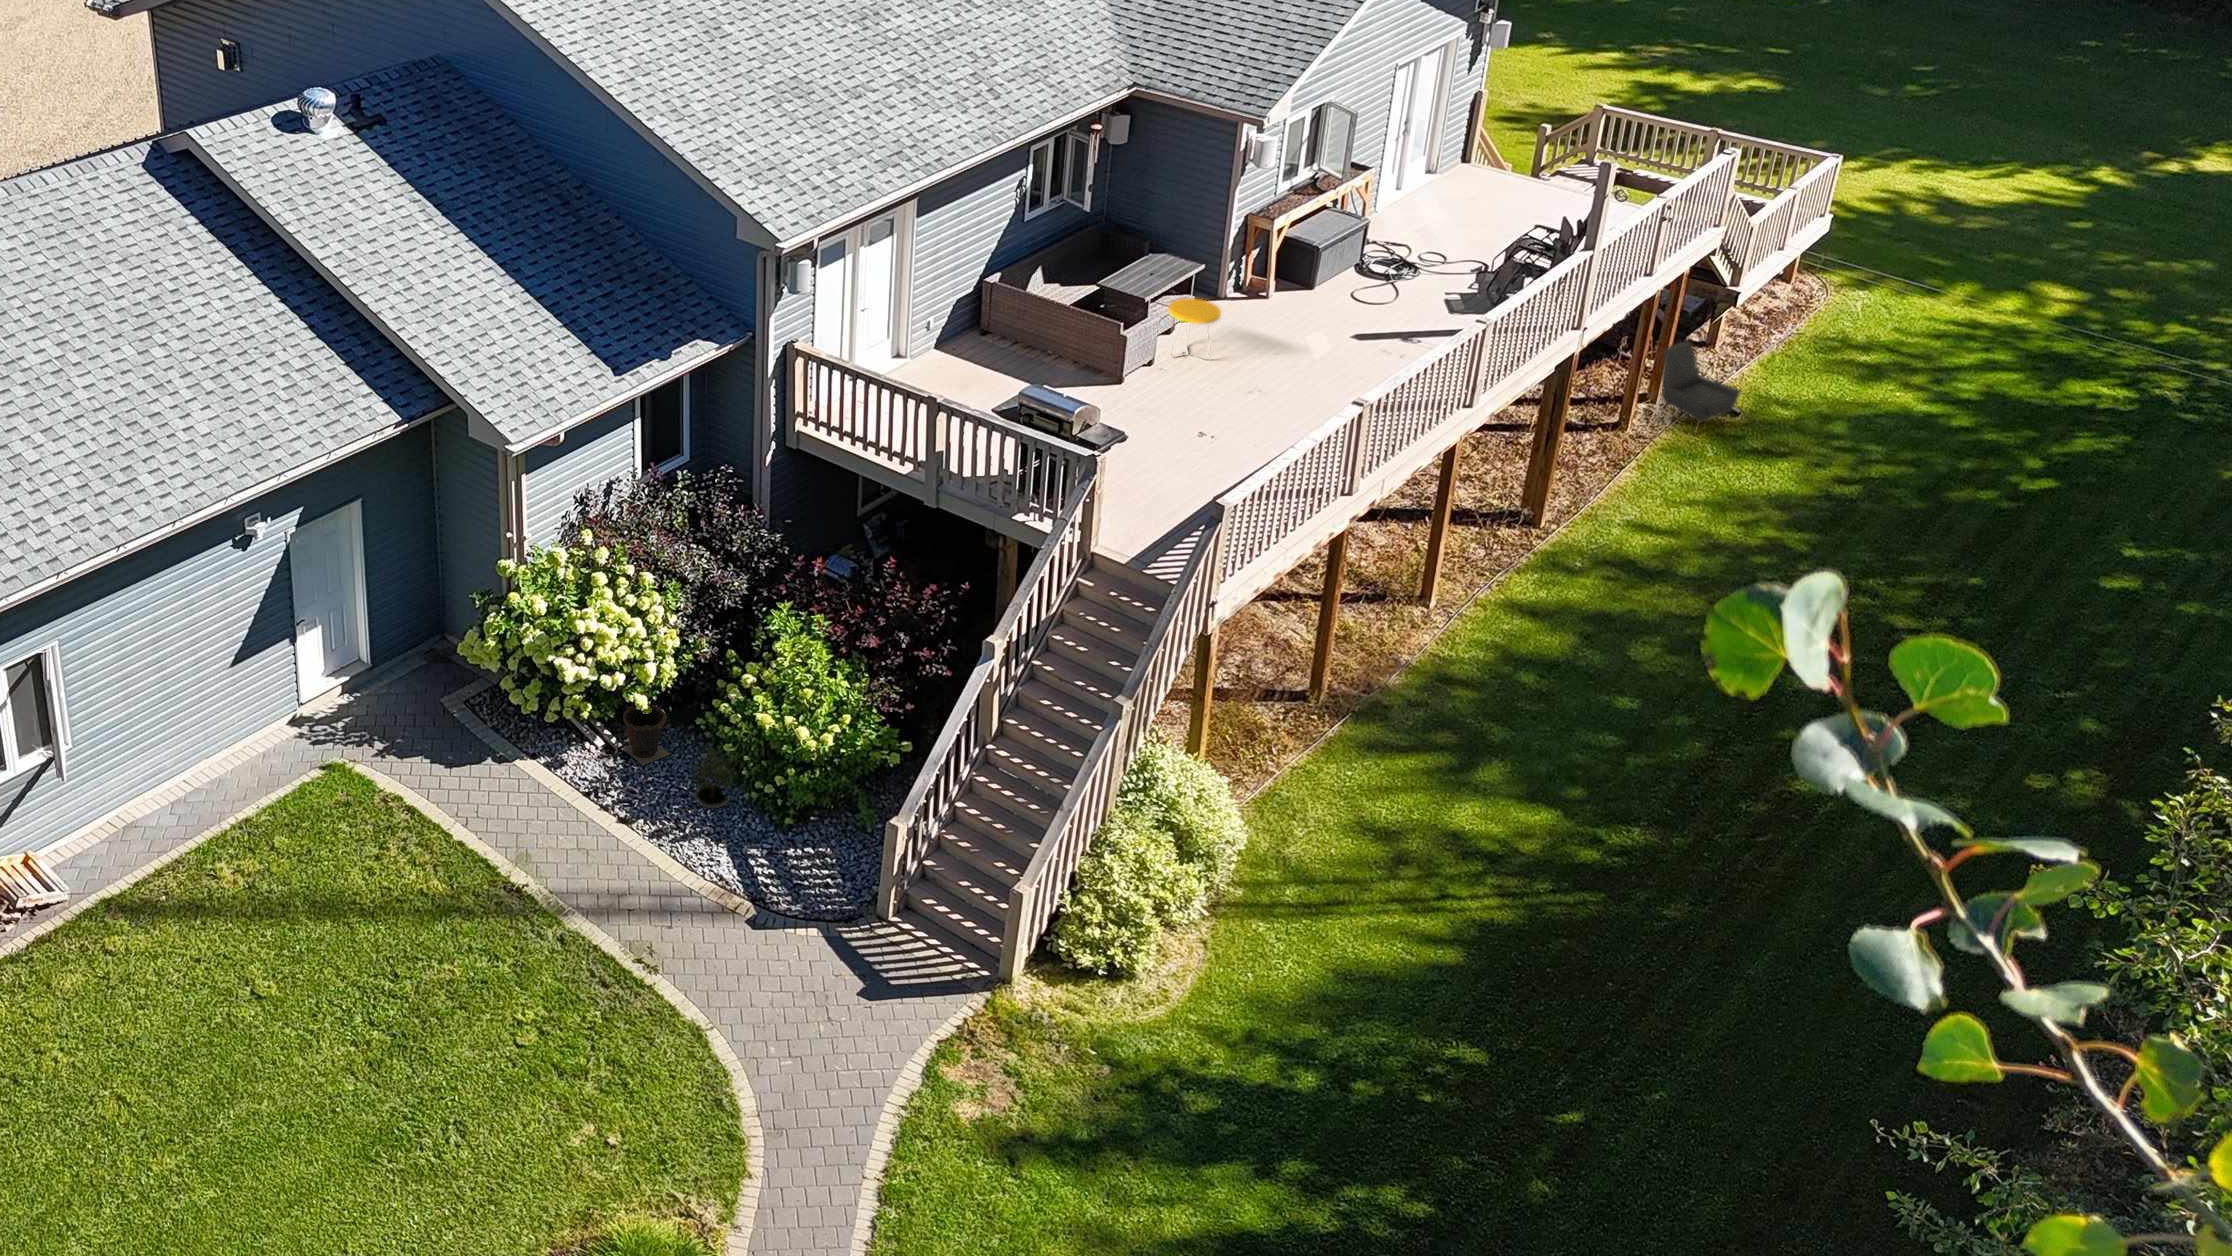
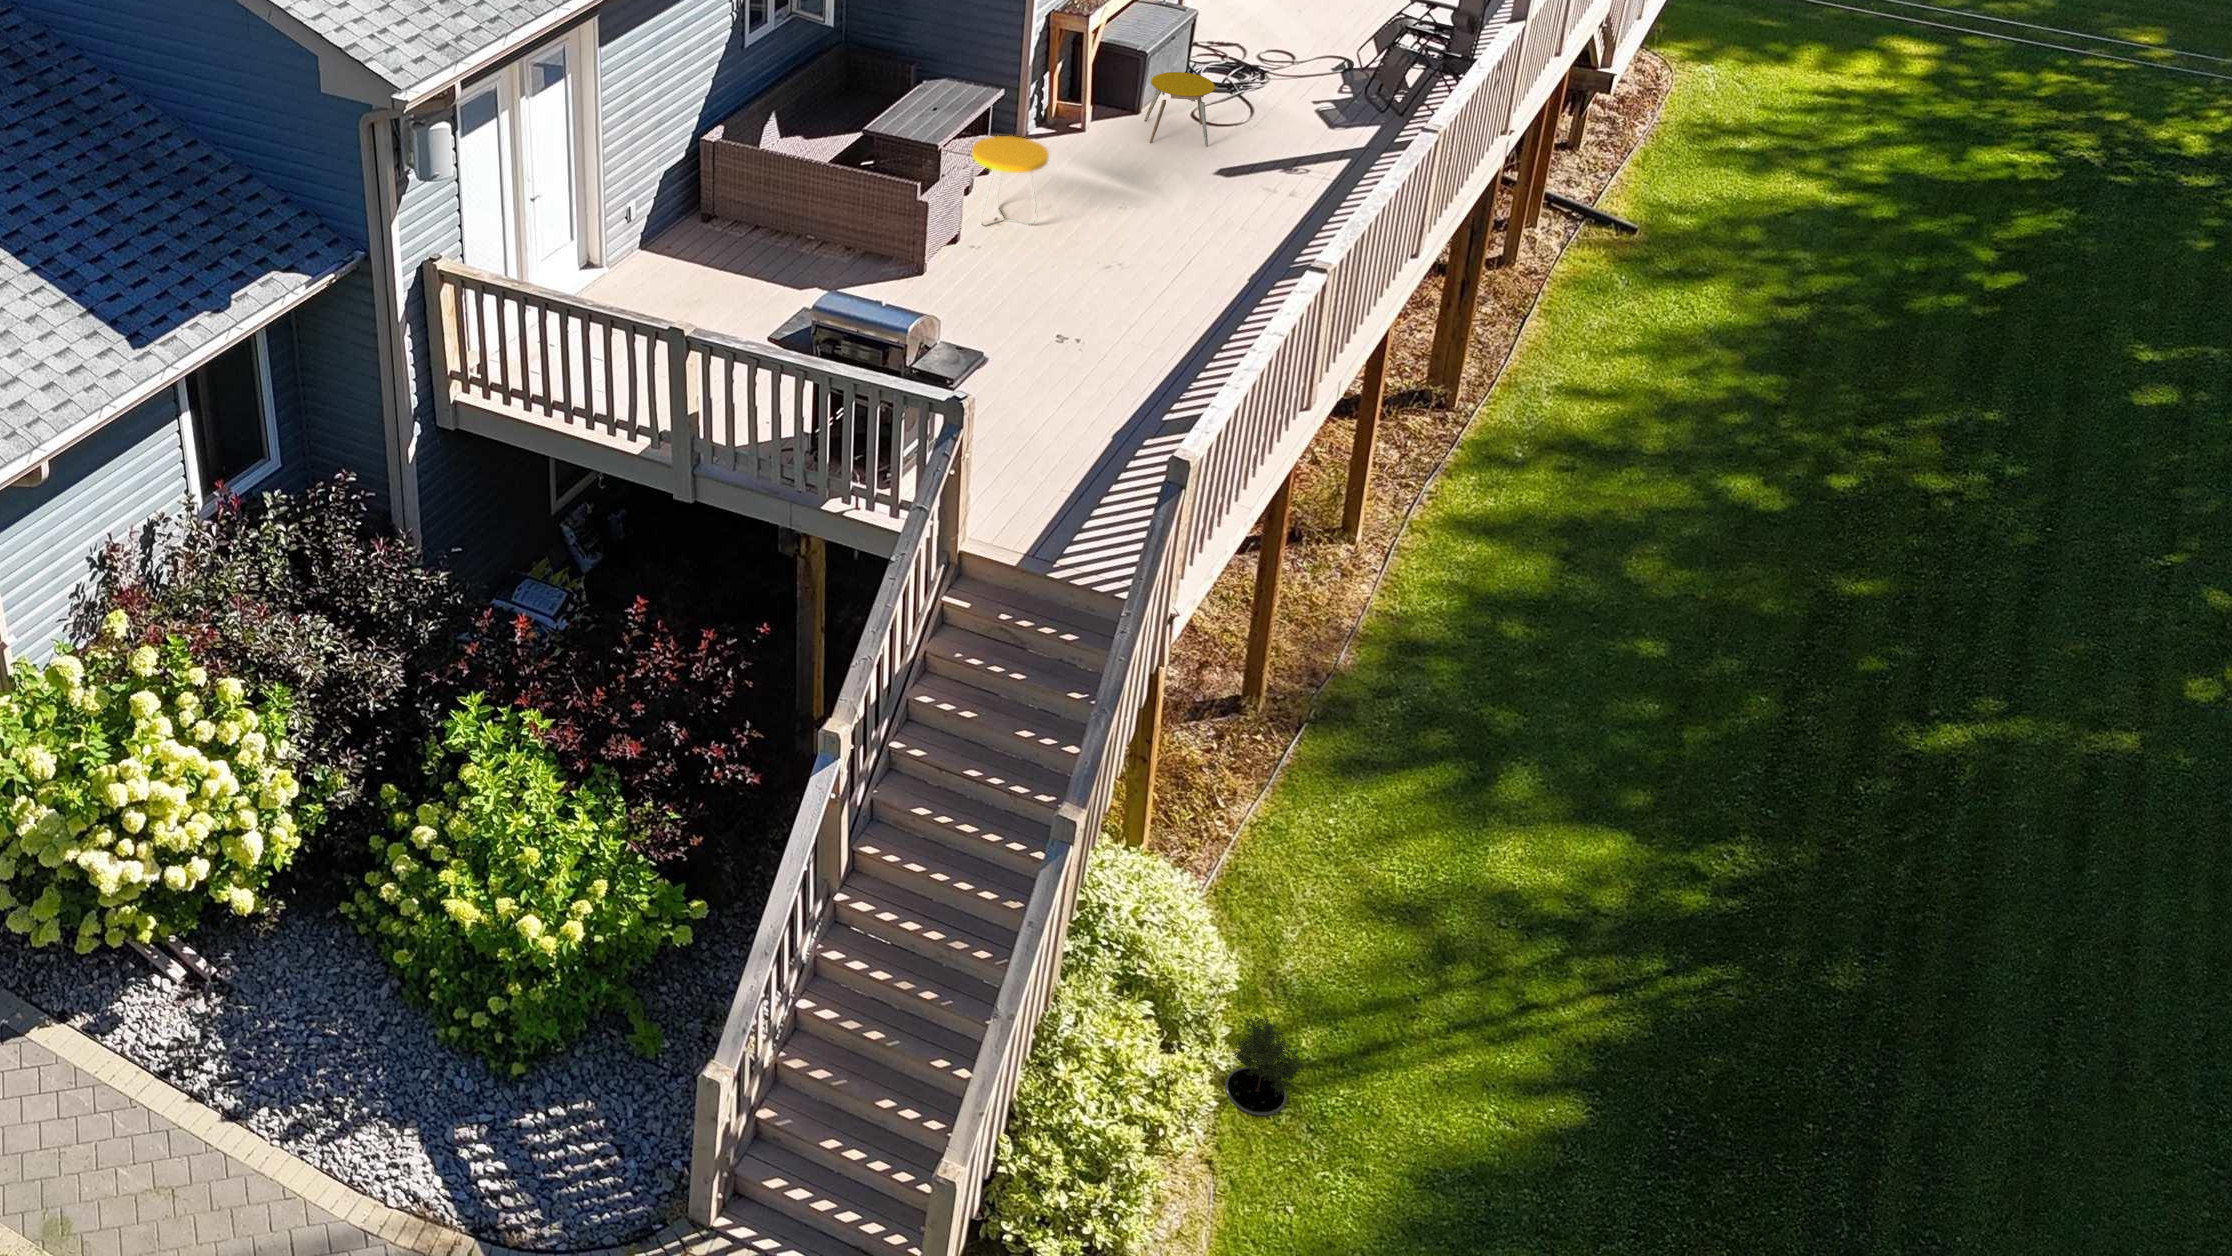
stool: none [1313,263,1364,318] -> present [1144,72,1215,147]
chair: present [1662,342,1741,433] -> none [1545,143,1641,264]
bucket: present [623,705,670,765] -> none [214,894,303,1002]
potted tree: present [689,743,732,808] -> present [1225,1015,1303,1116]

